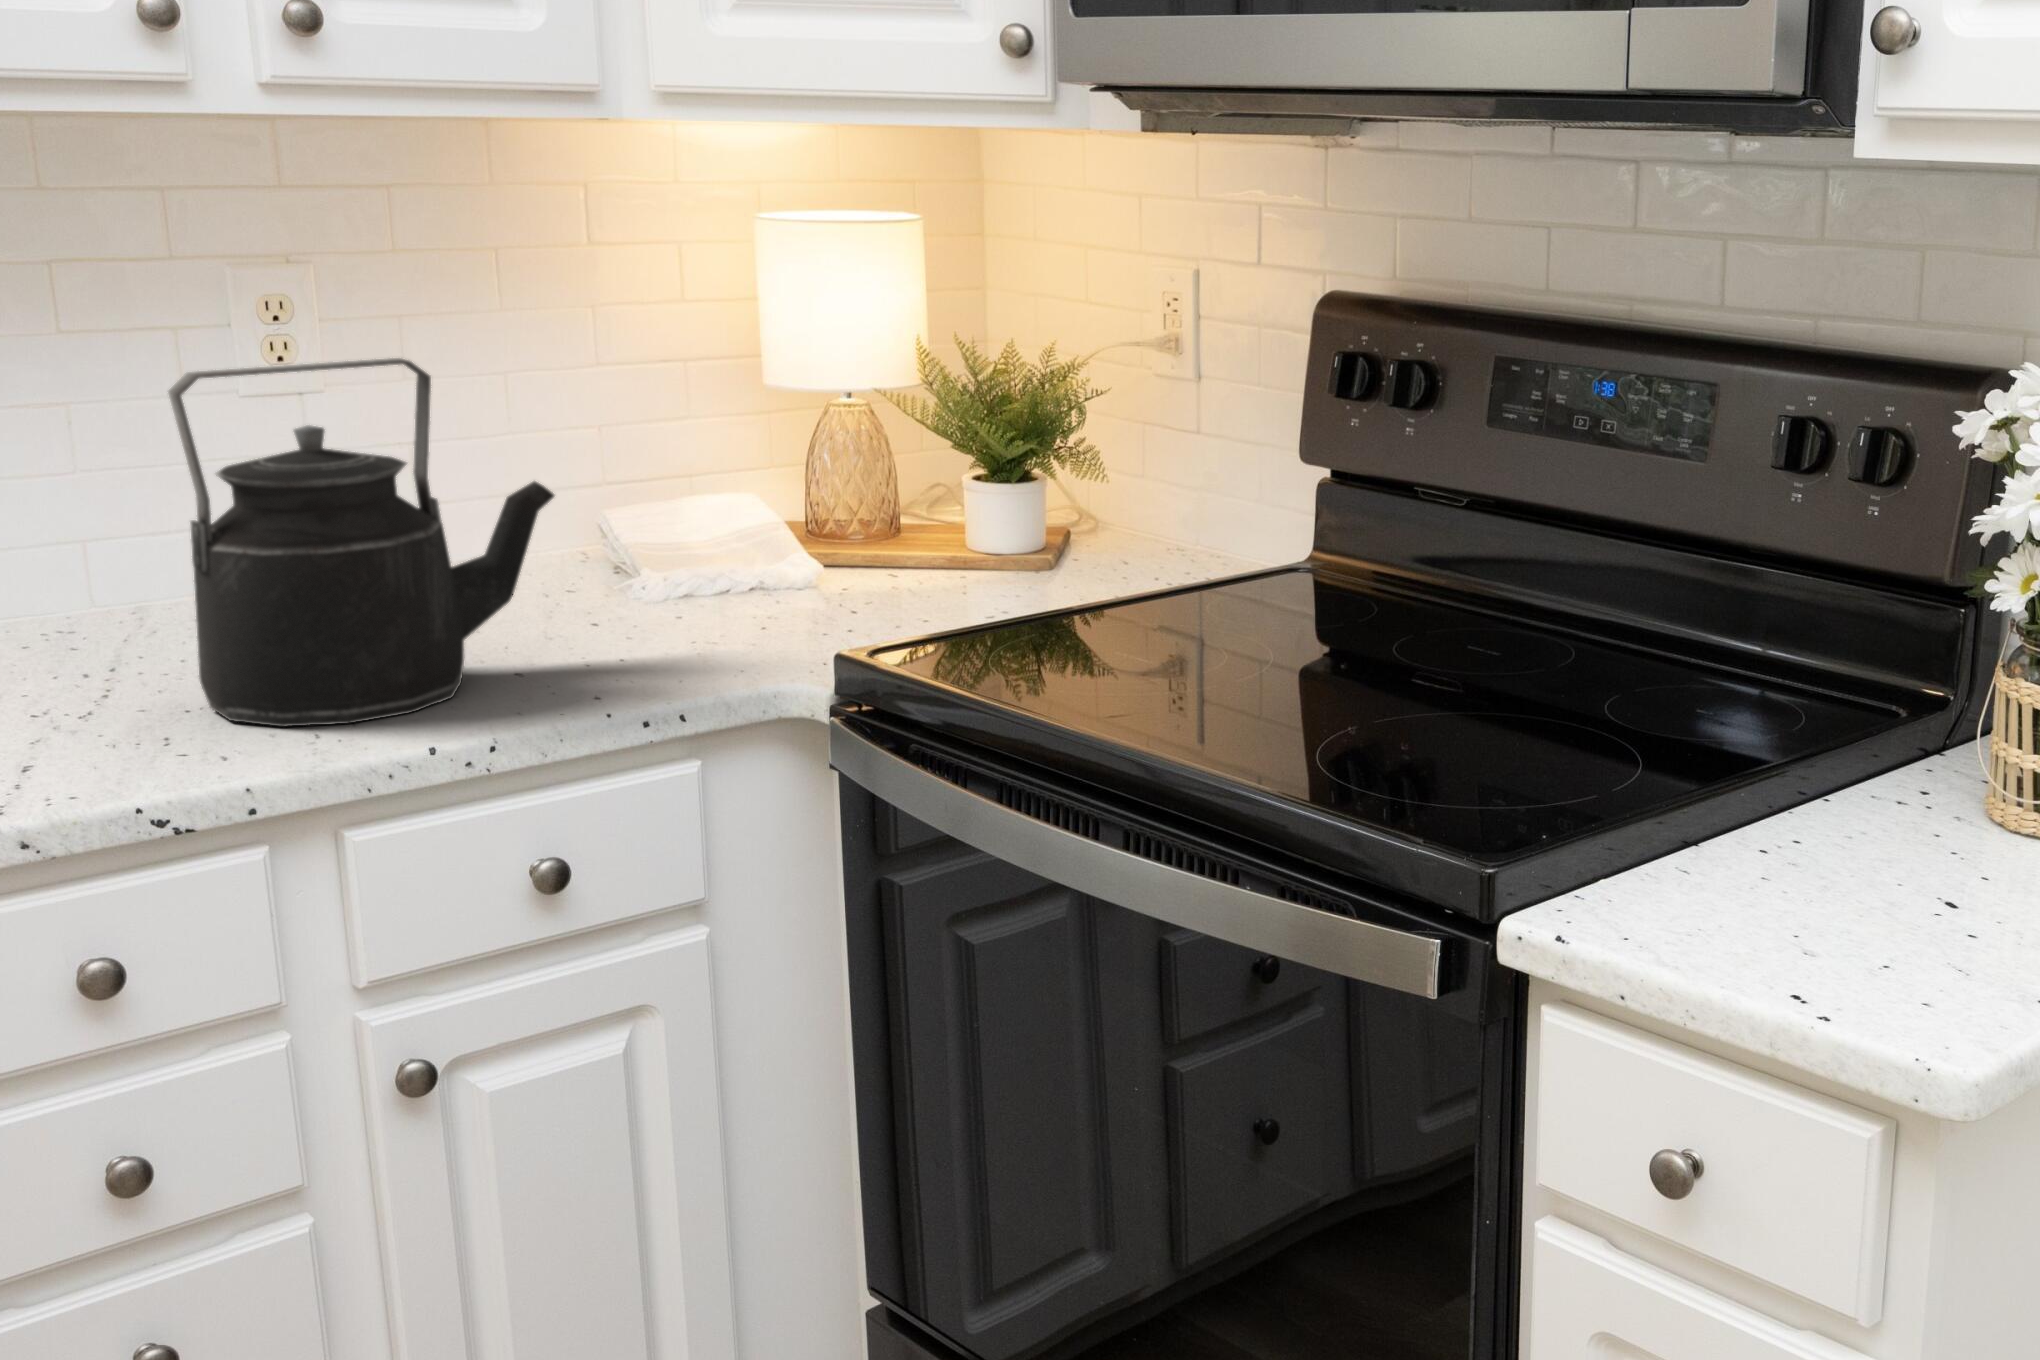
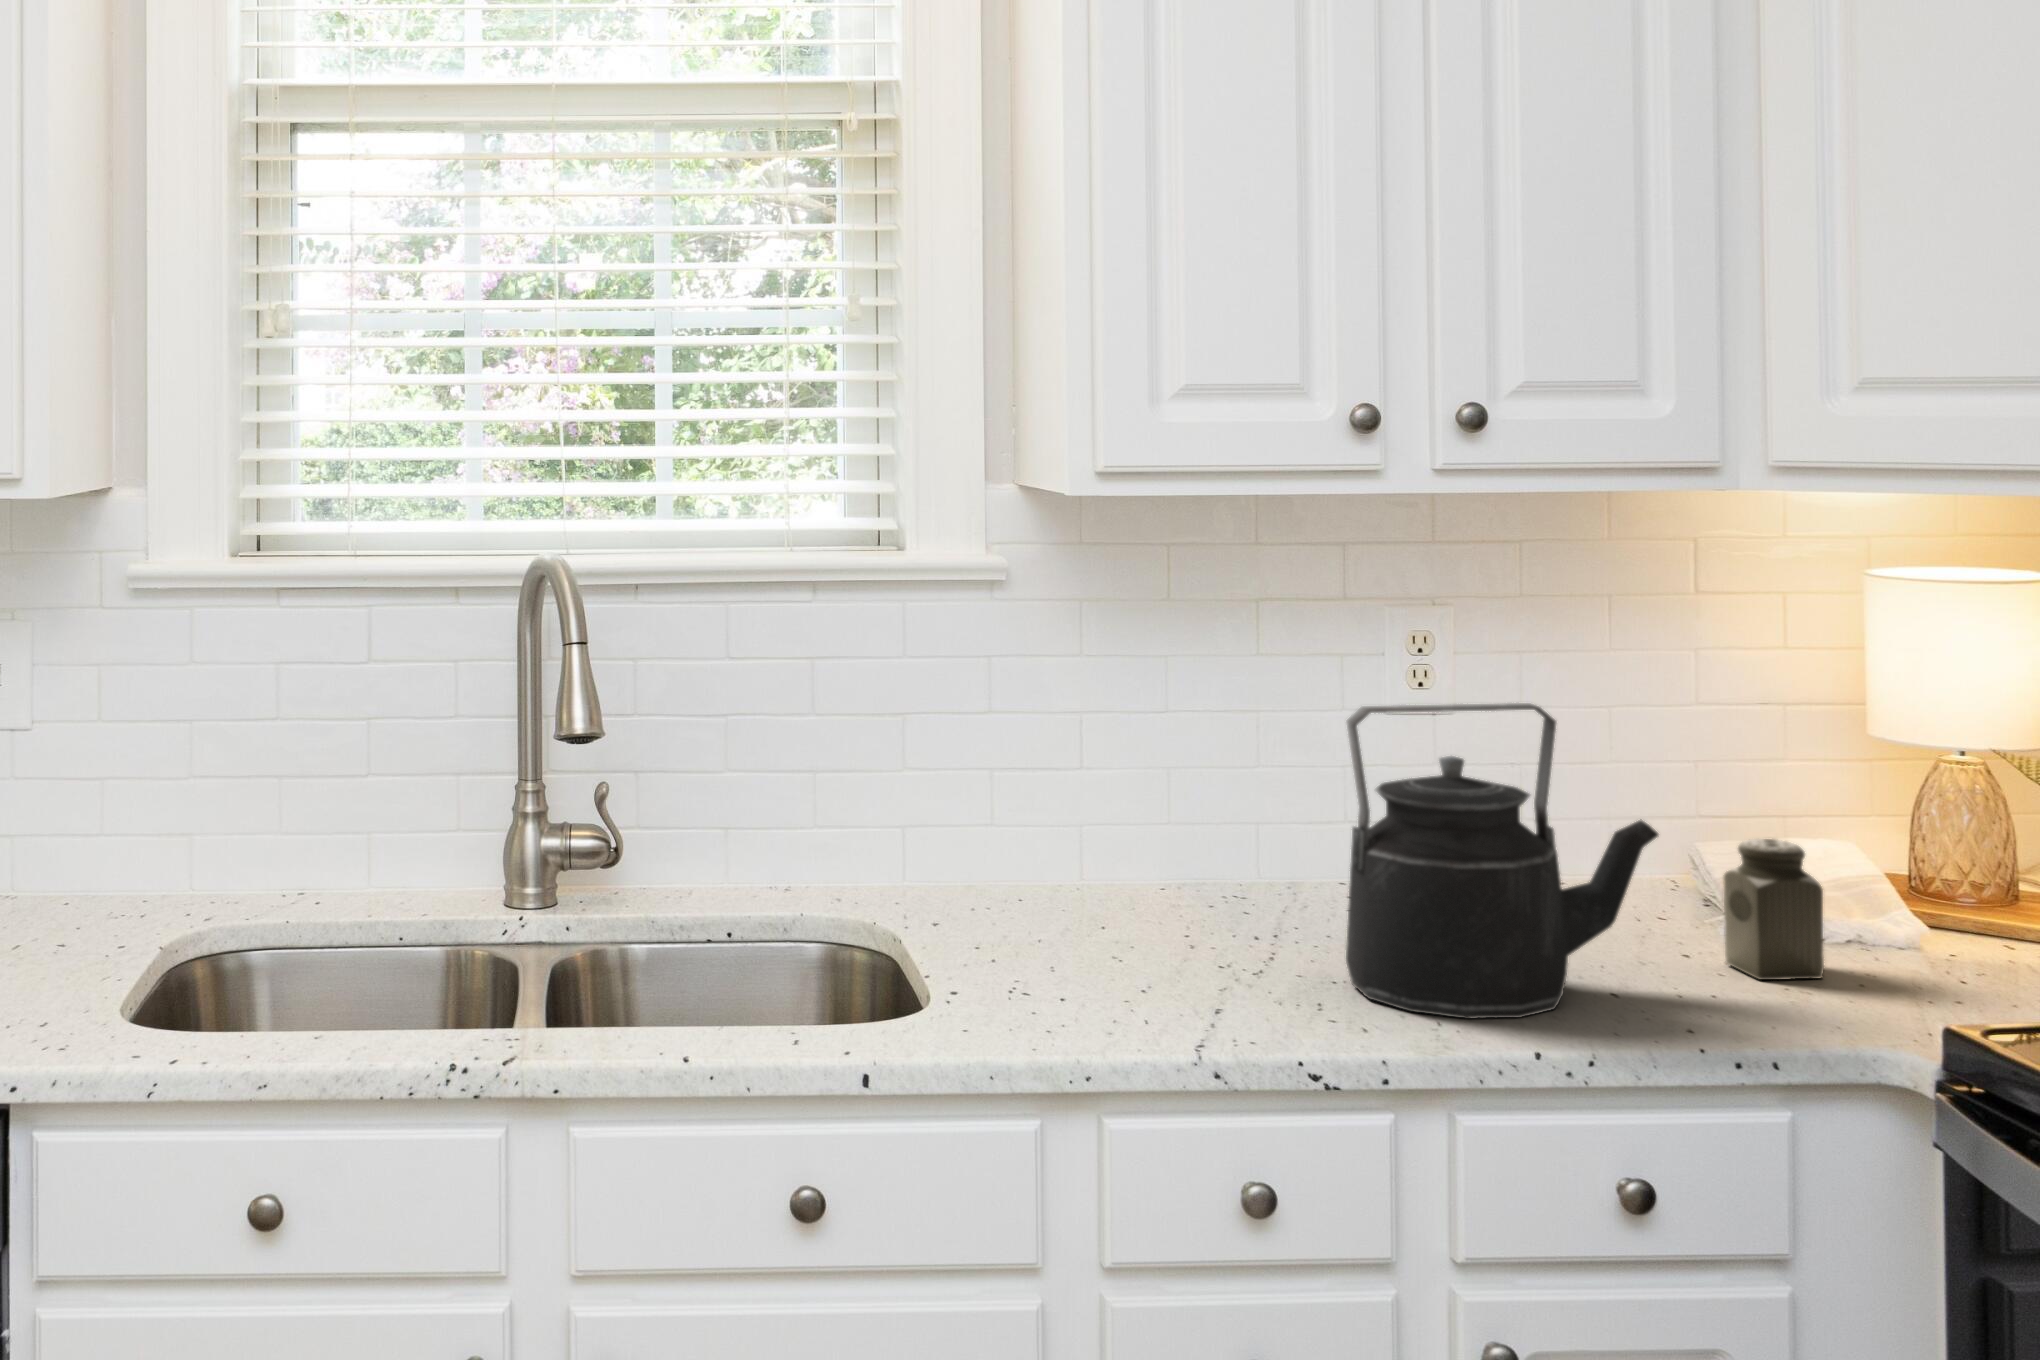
salt shaker: none [627,491,728,636] -> present [1724,839,1824,980]

